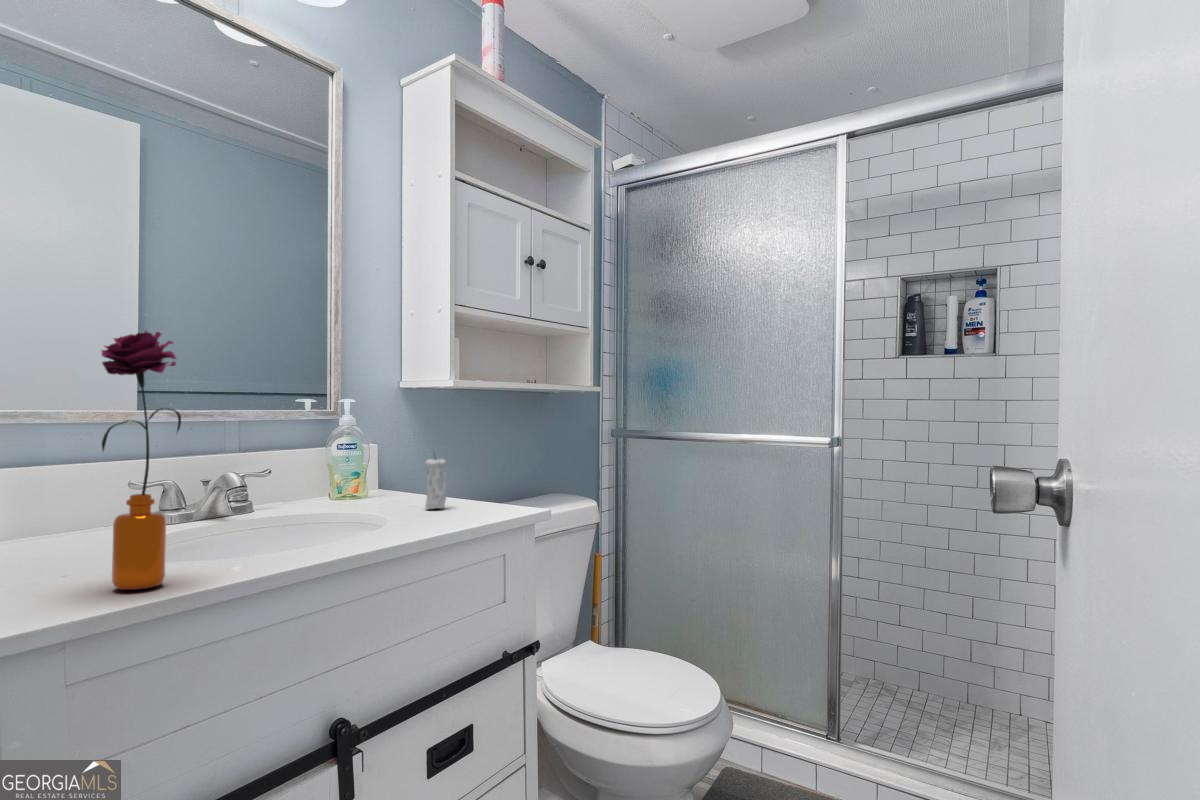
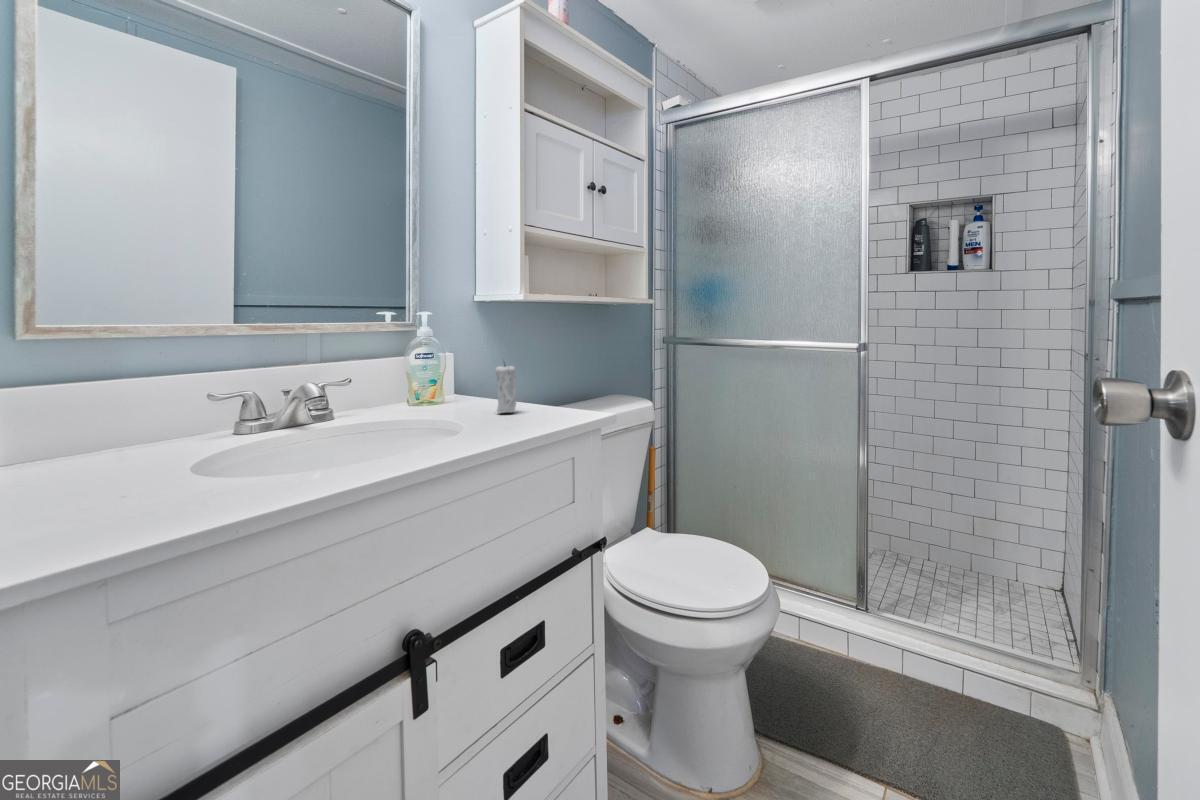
flower: present [101,331,181,590] -> none [81,211,206,516]

